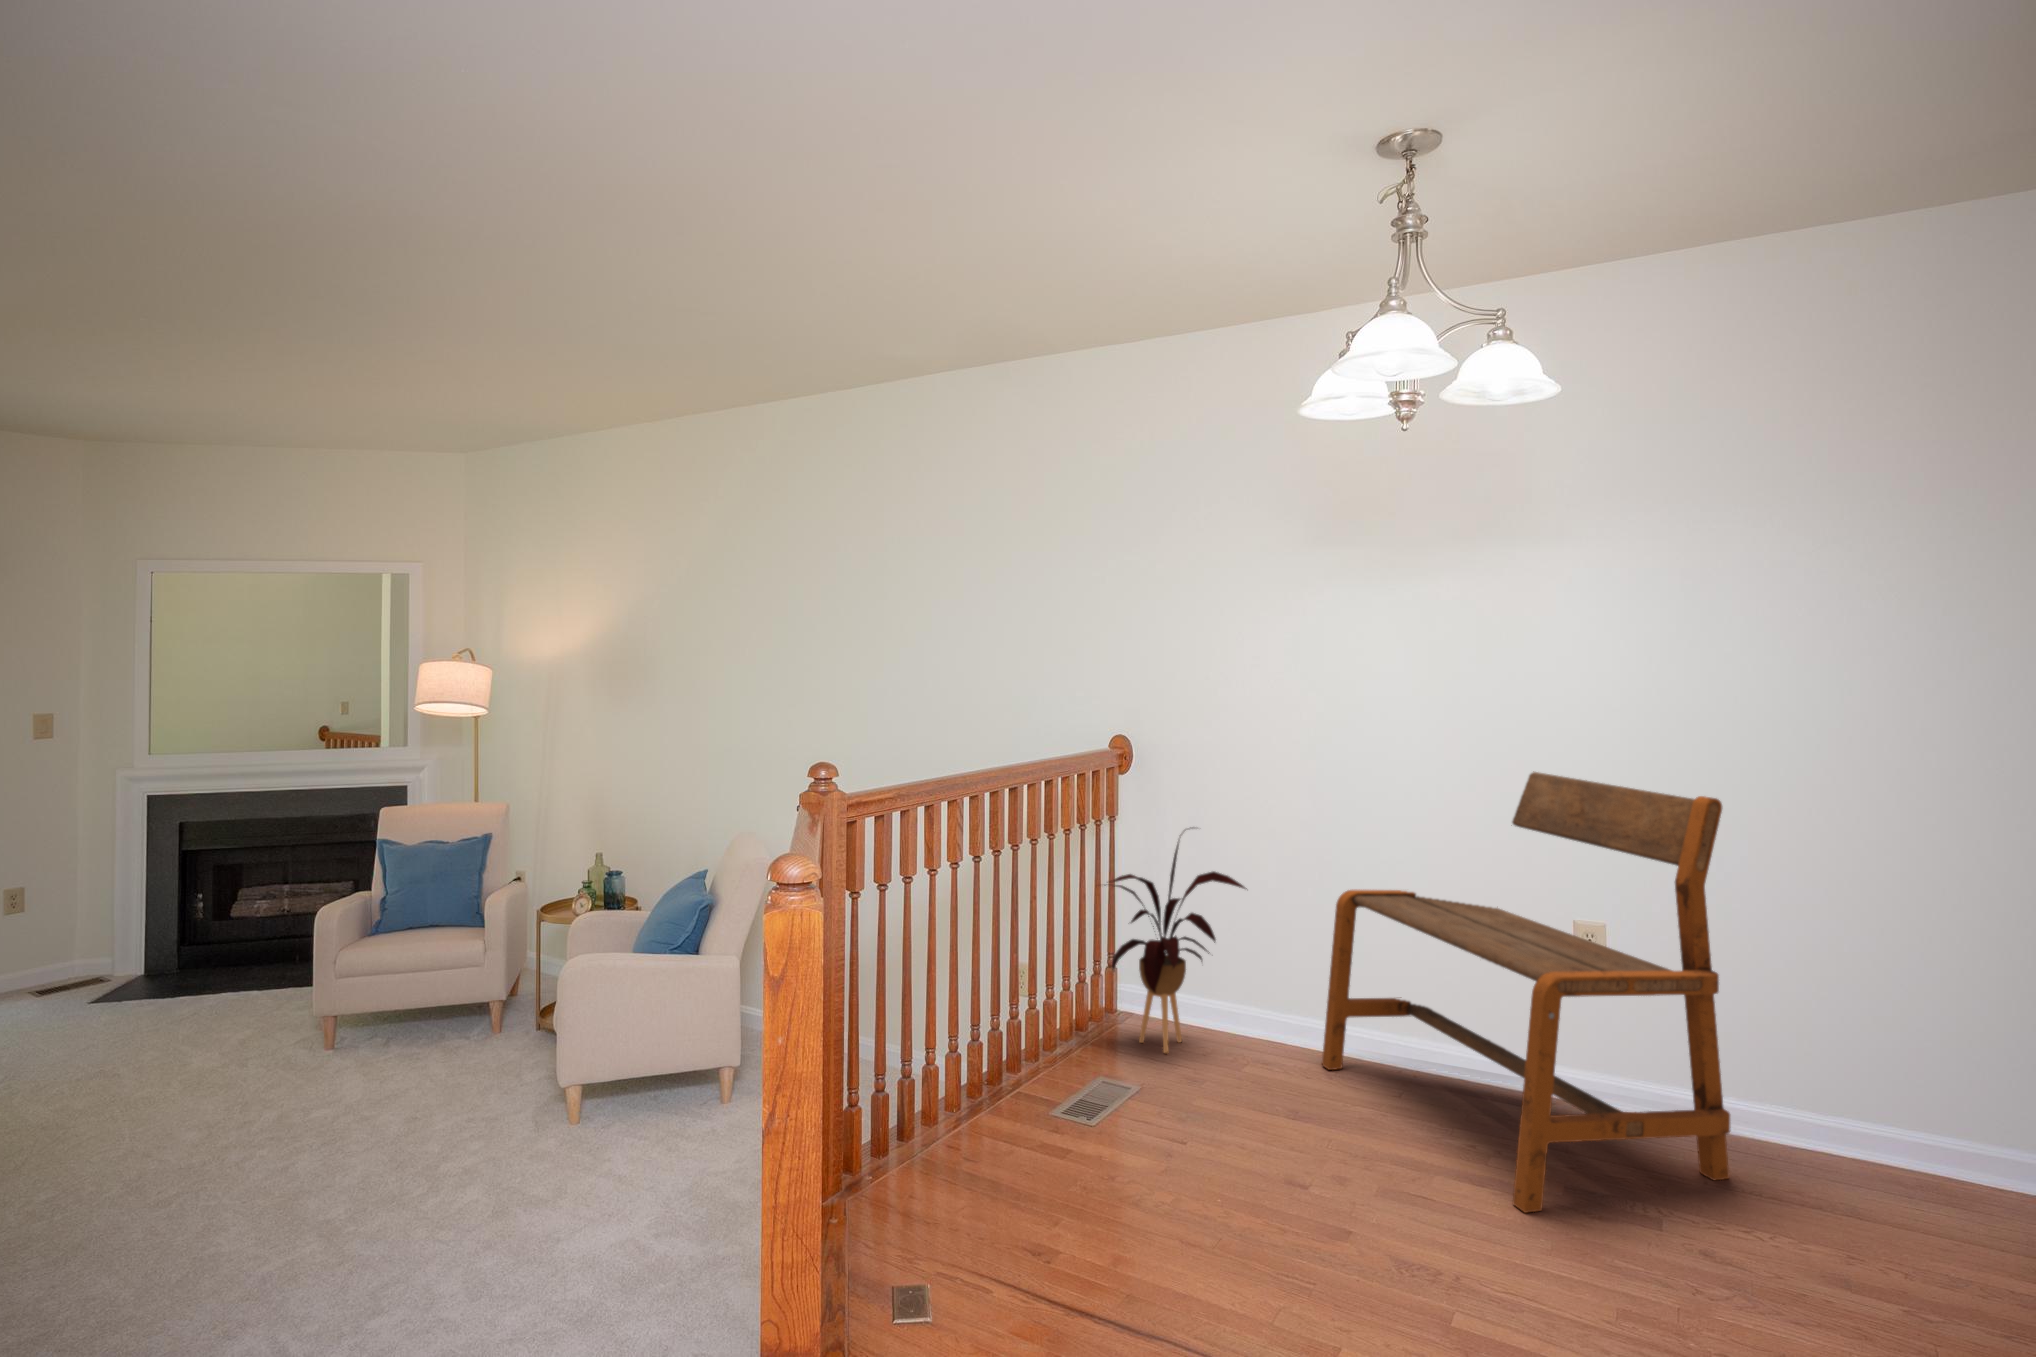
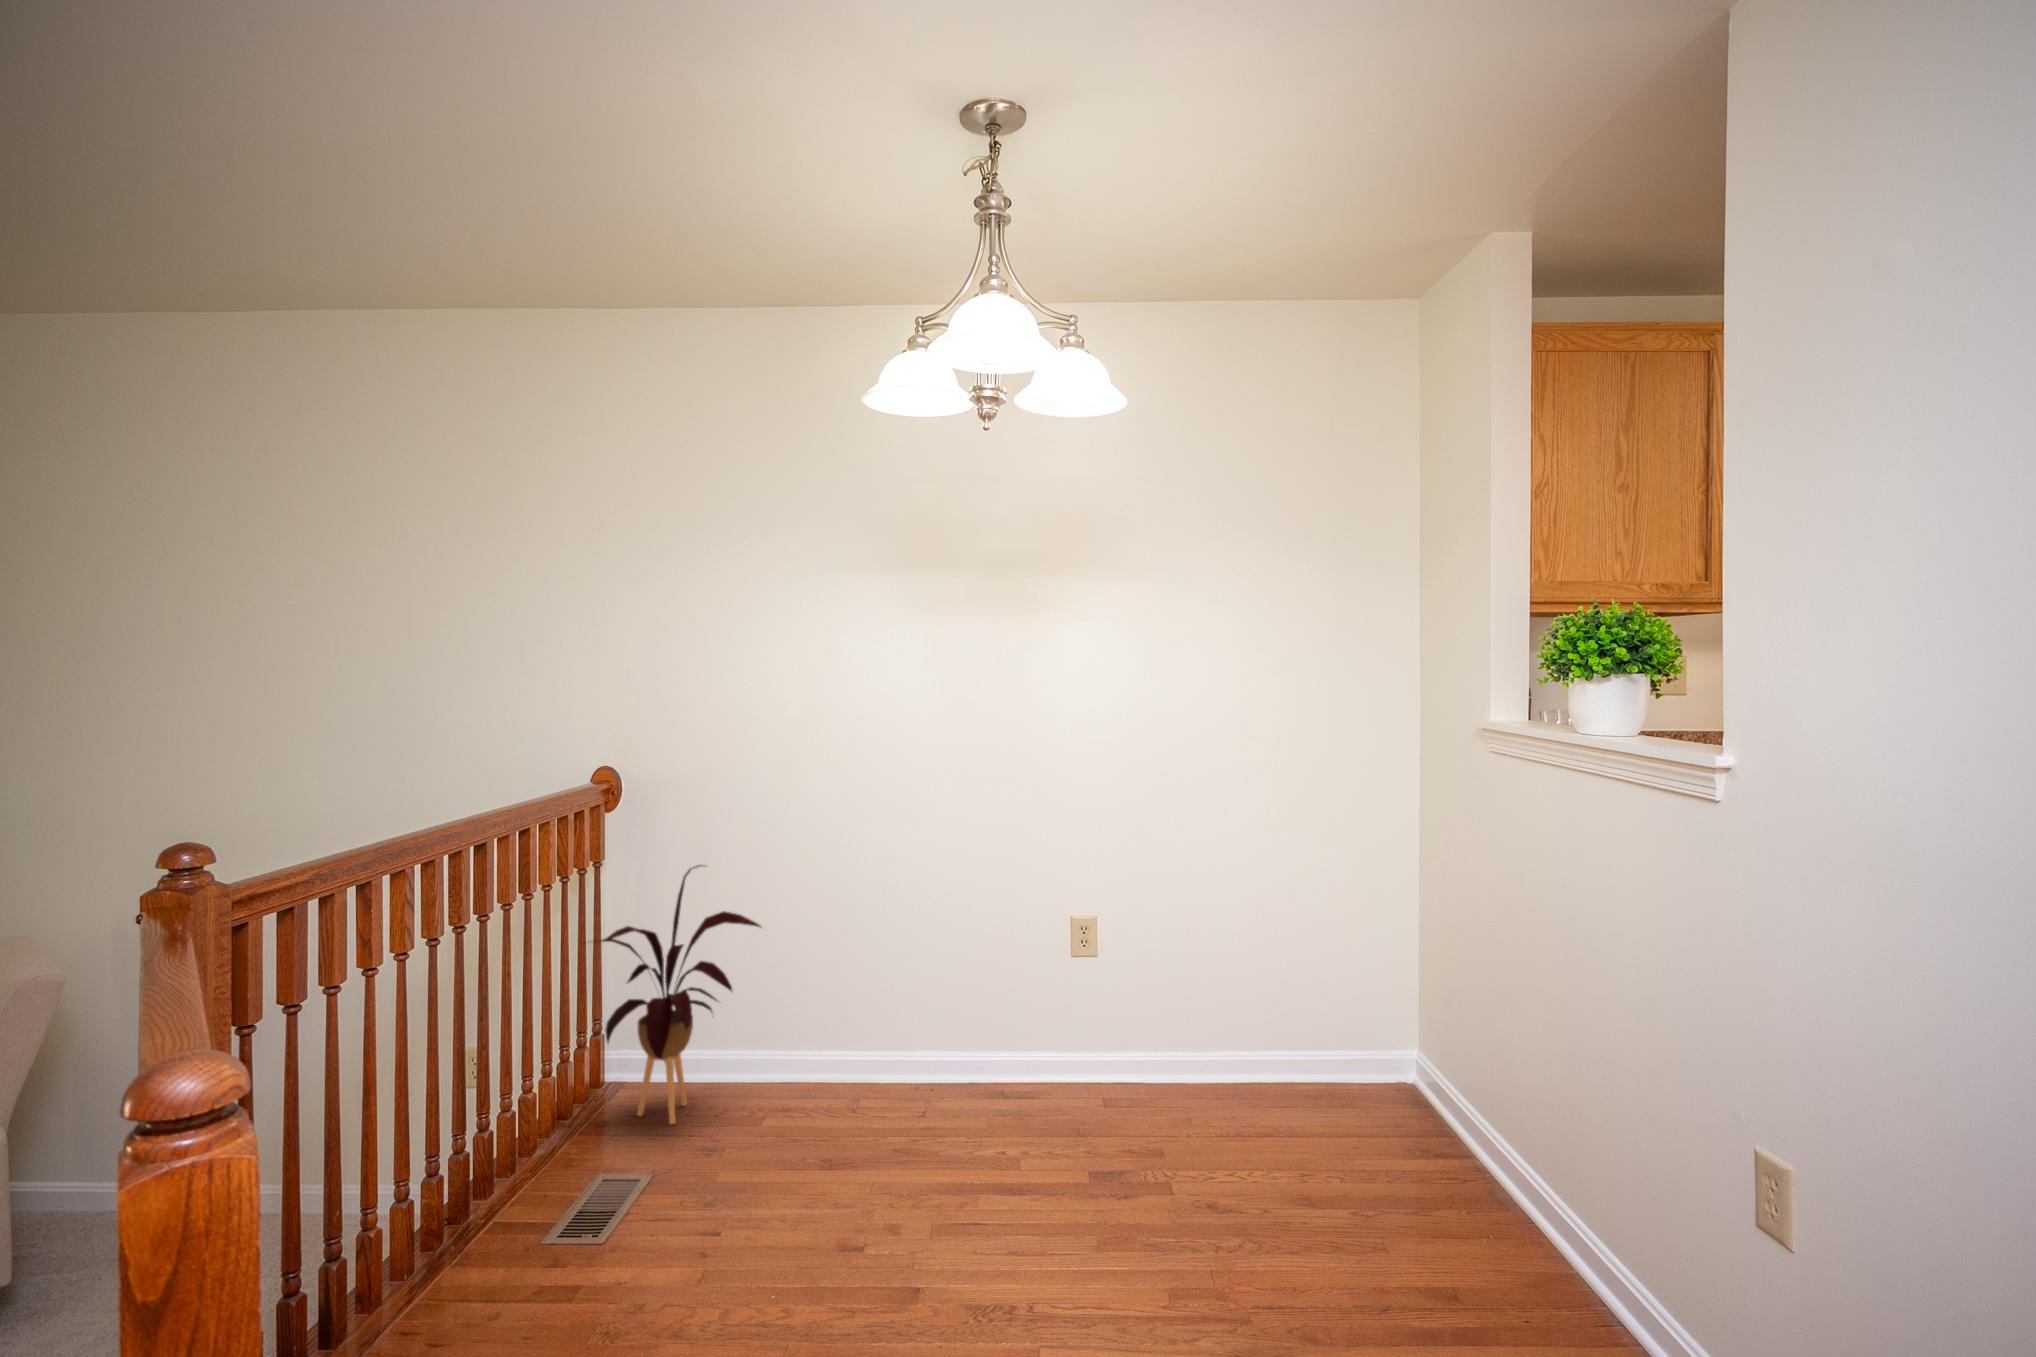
bench: present [1322,771,1730,1213] -> none [844,775,1237,1238]

